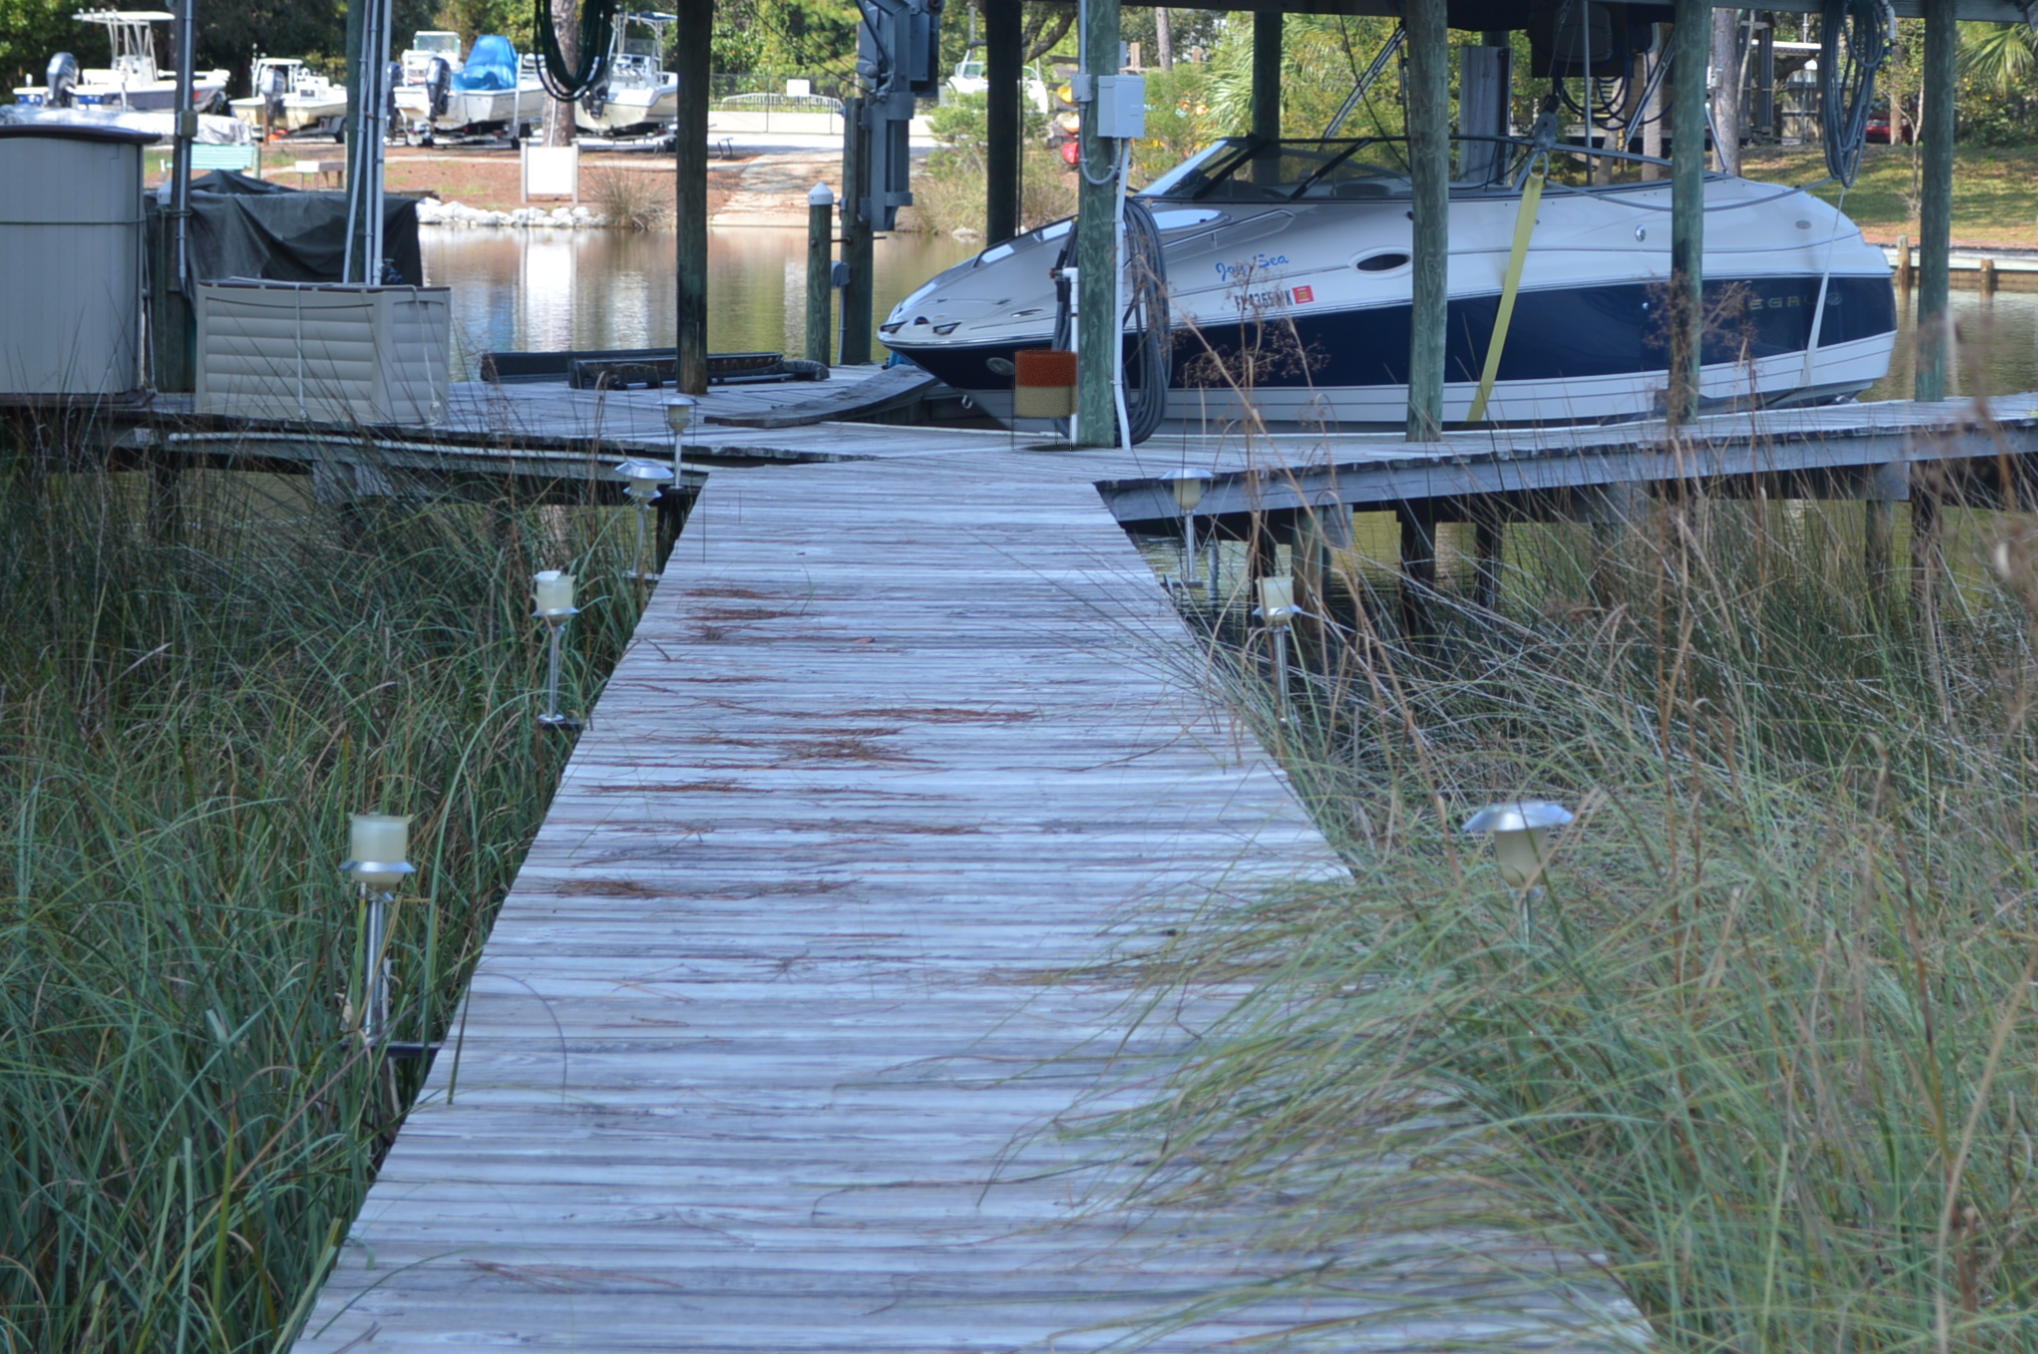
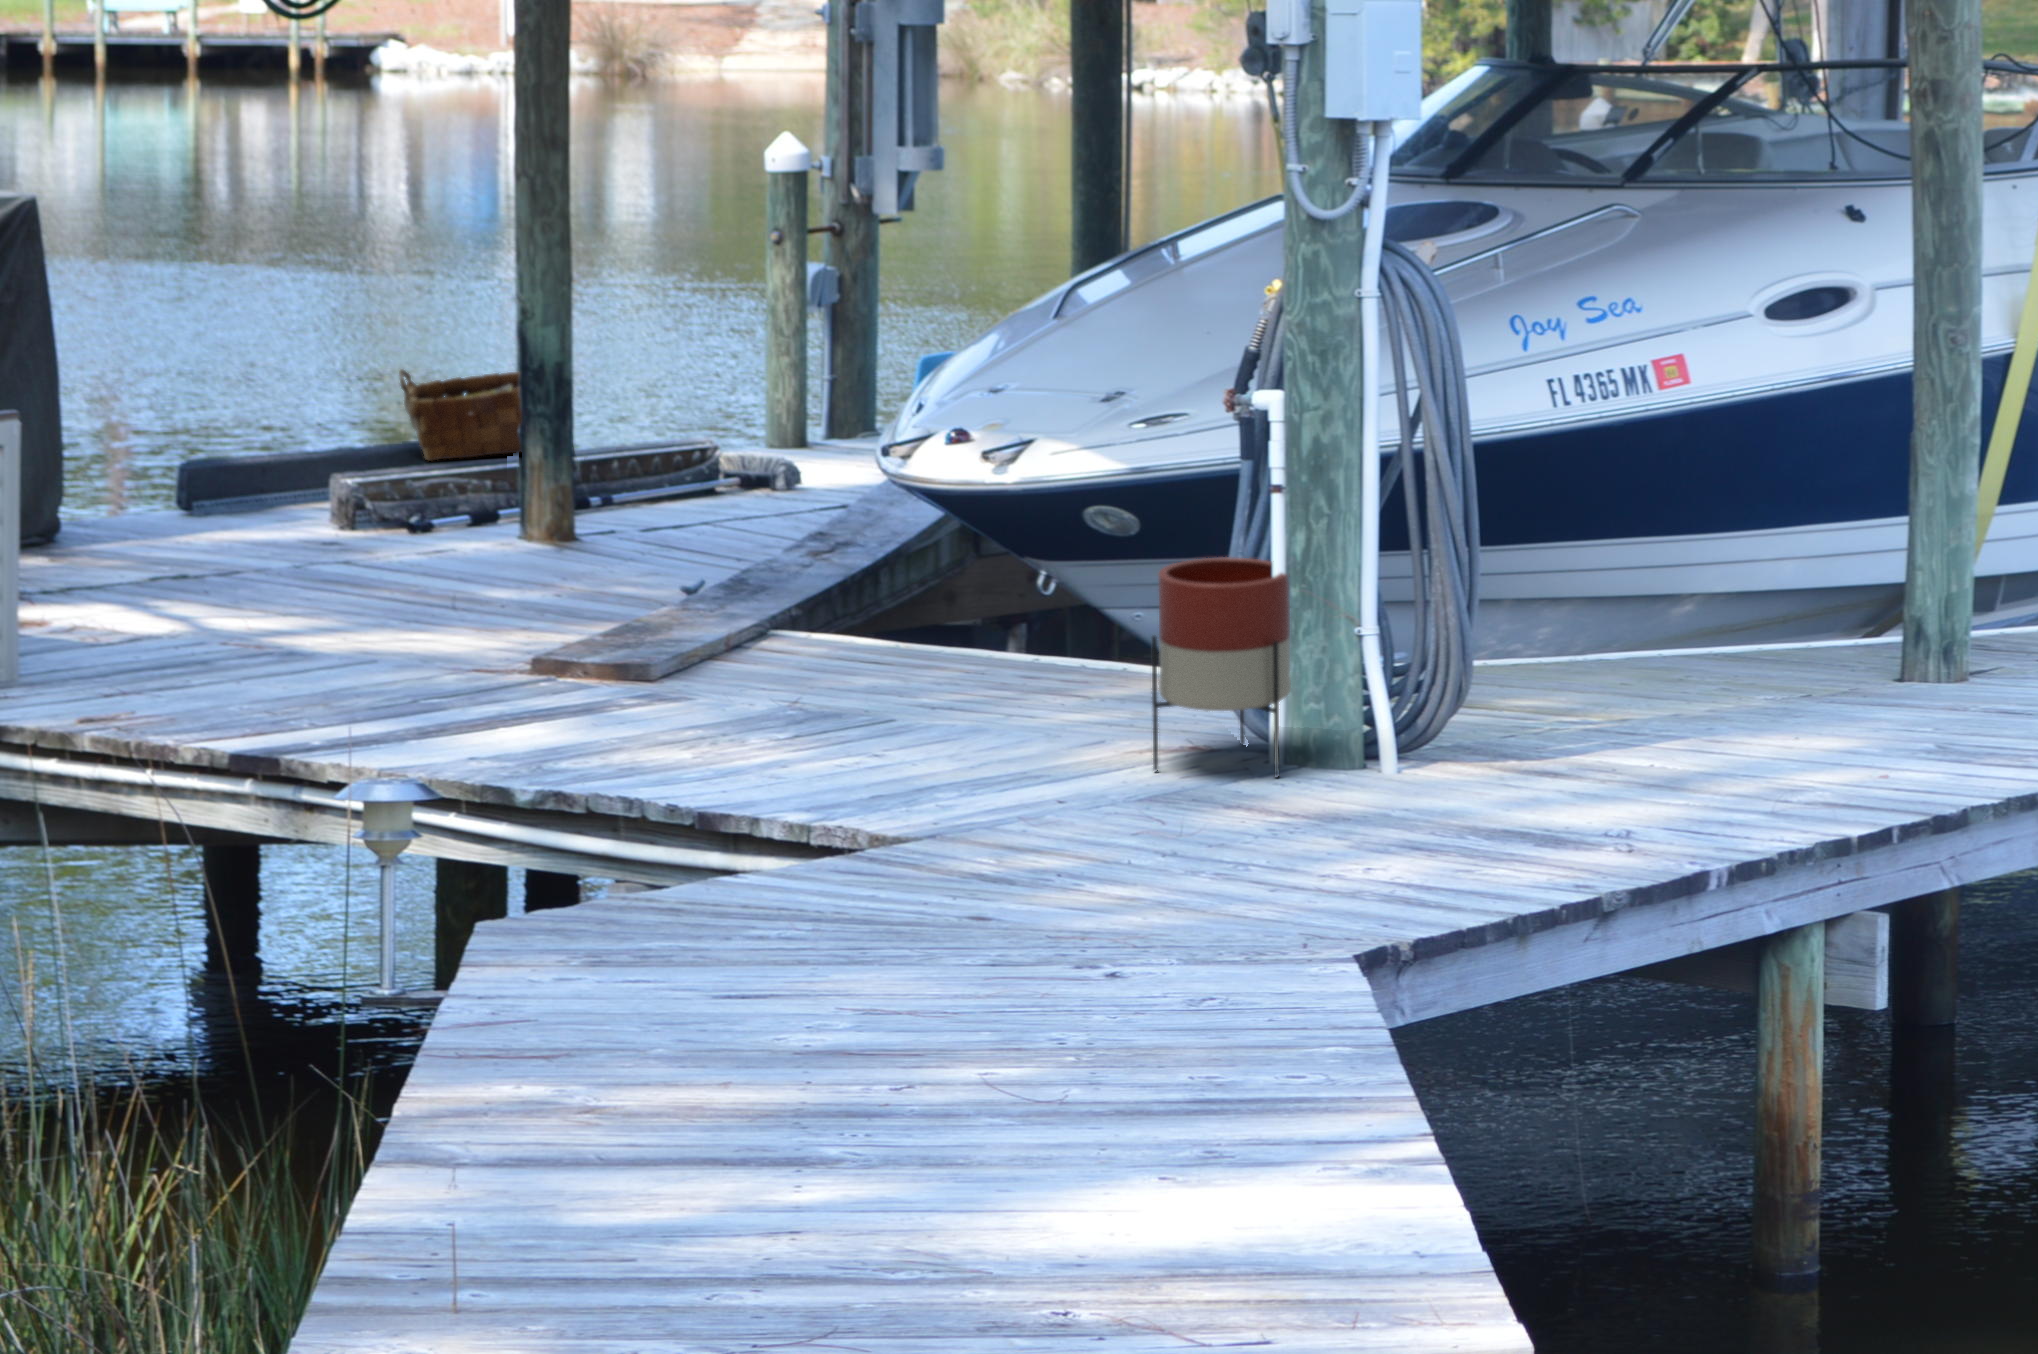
woven basket: none [583,308,673,371] -> present [399,370,522,461]

